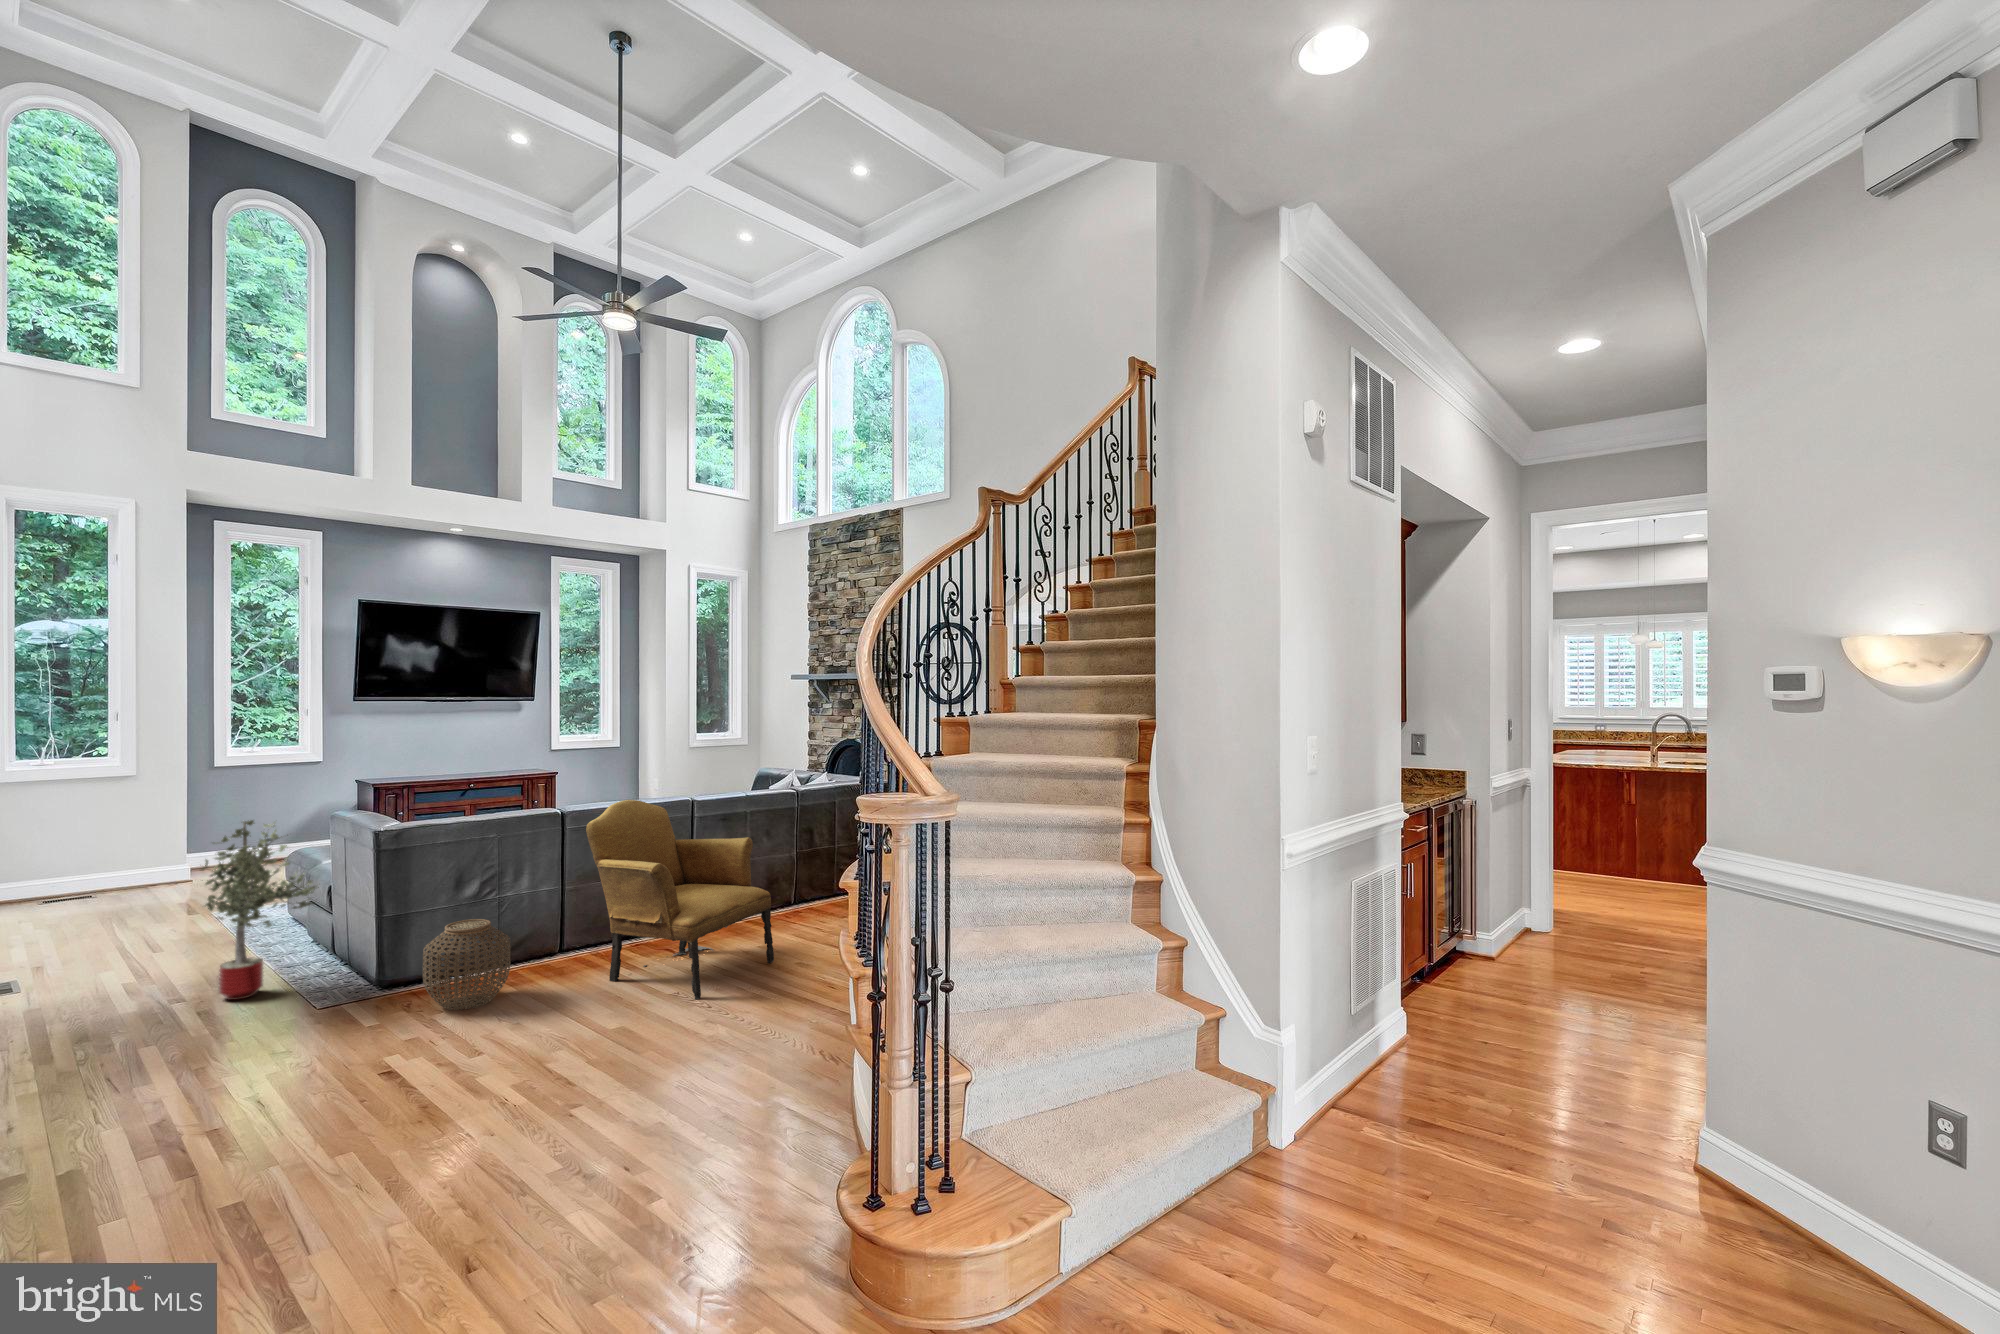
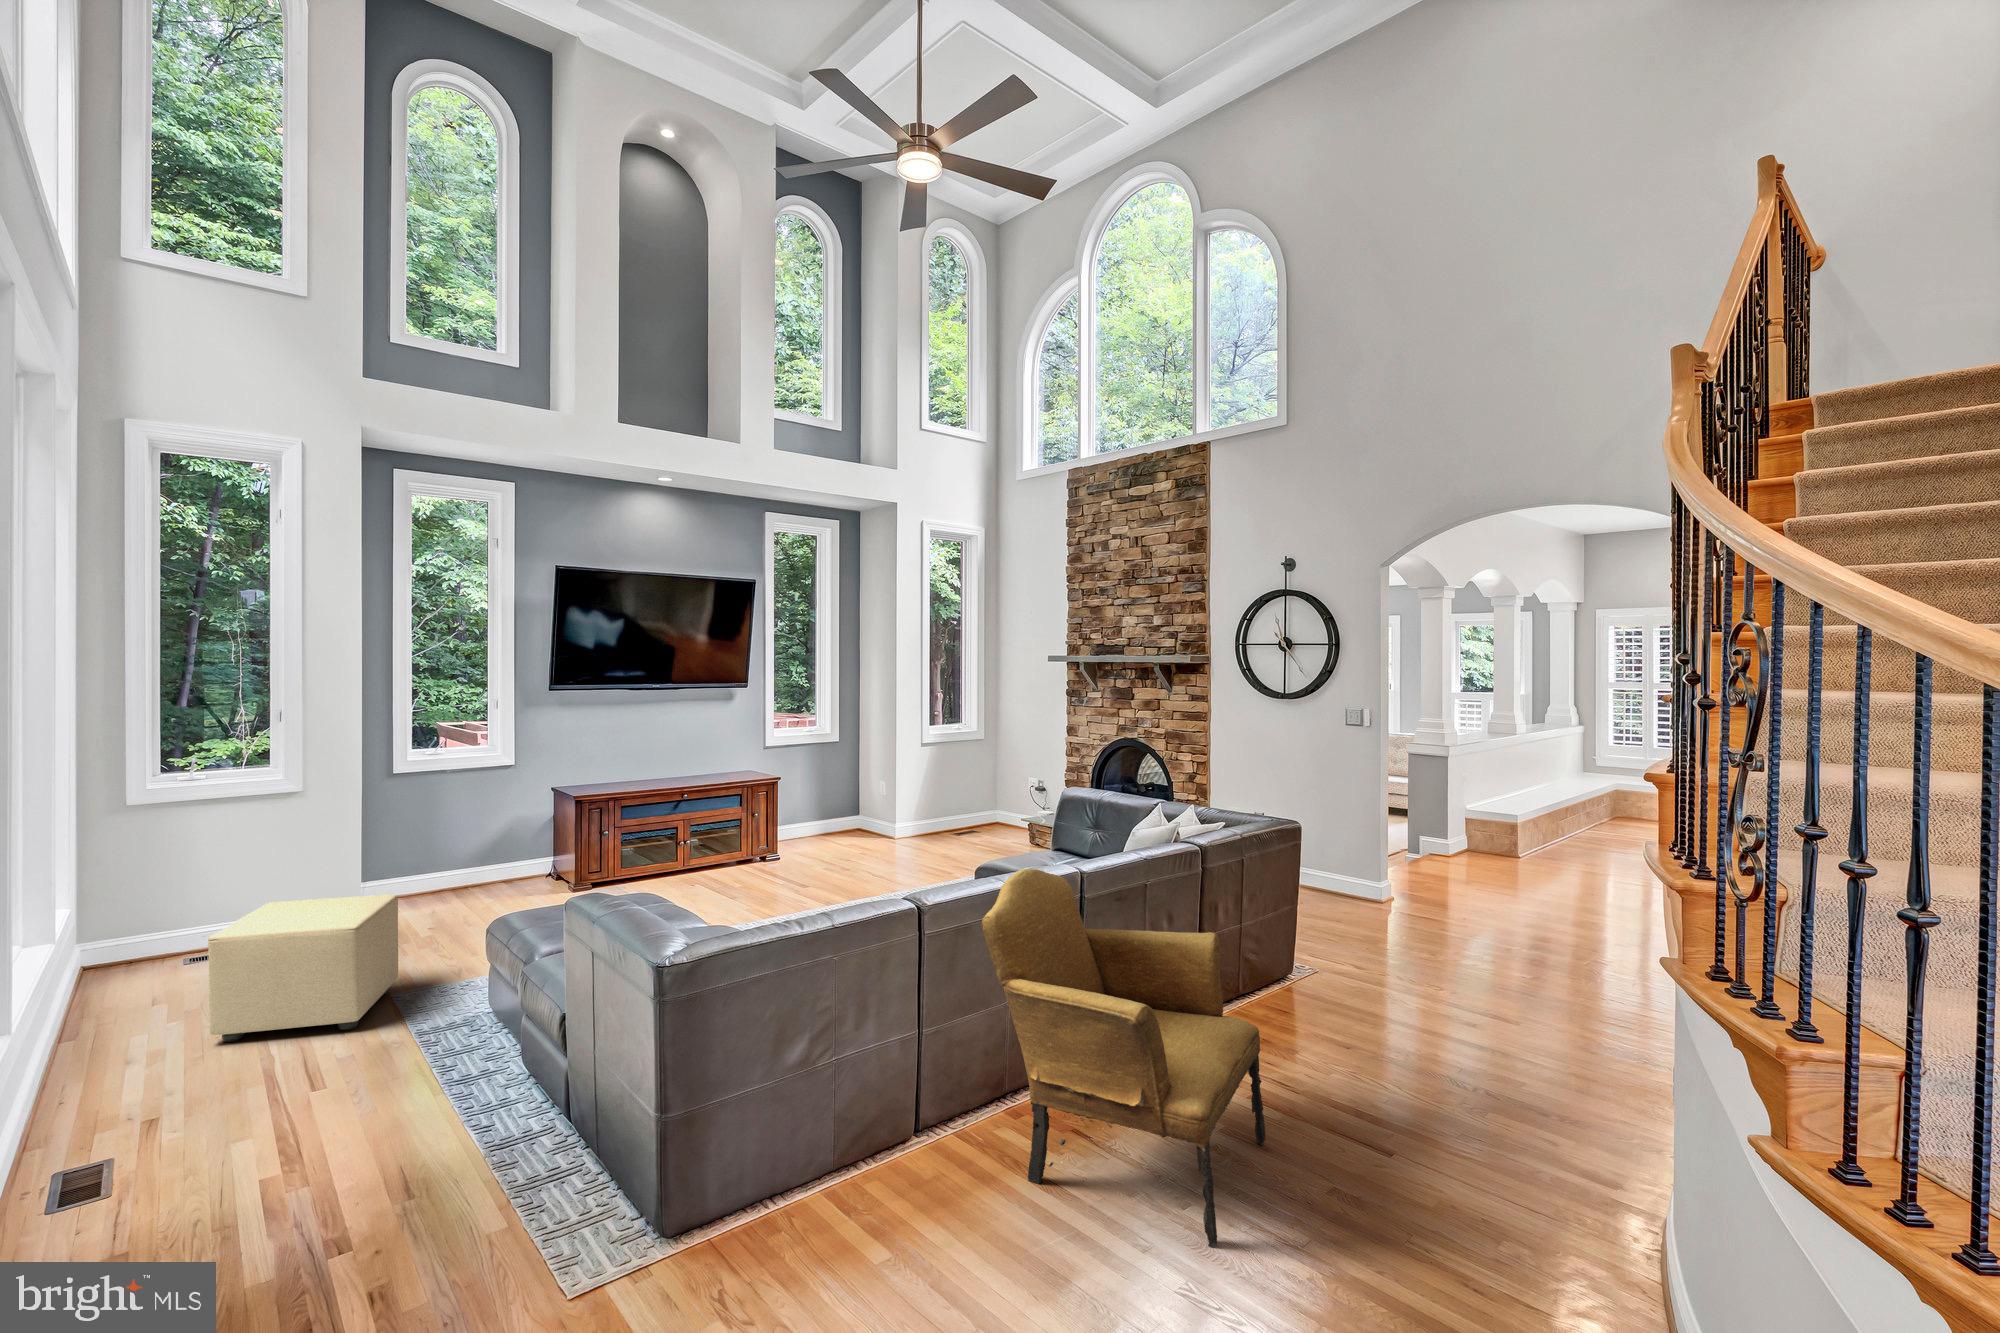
potted tree: present [201,820,319,1000] -> none [395,911,580,1205]
ottoman: none [57,842,208,940] -> present [208,894,398,1042]
woven basket: present [423,919,511,1010] -> none [759,1087,892,1258]

